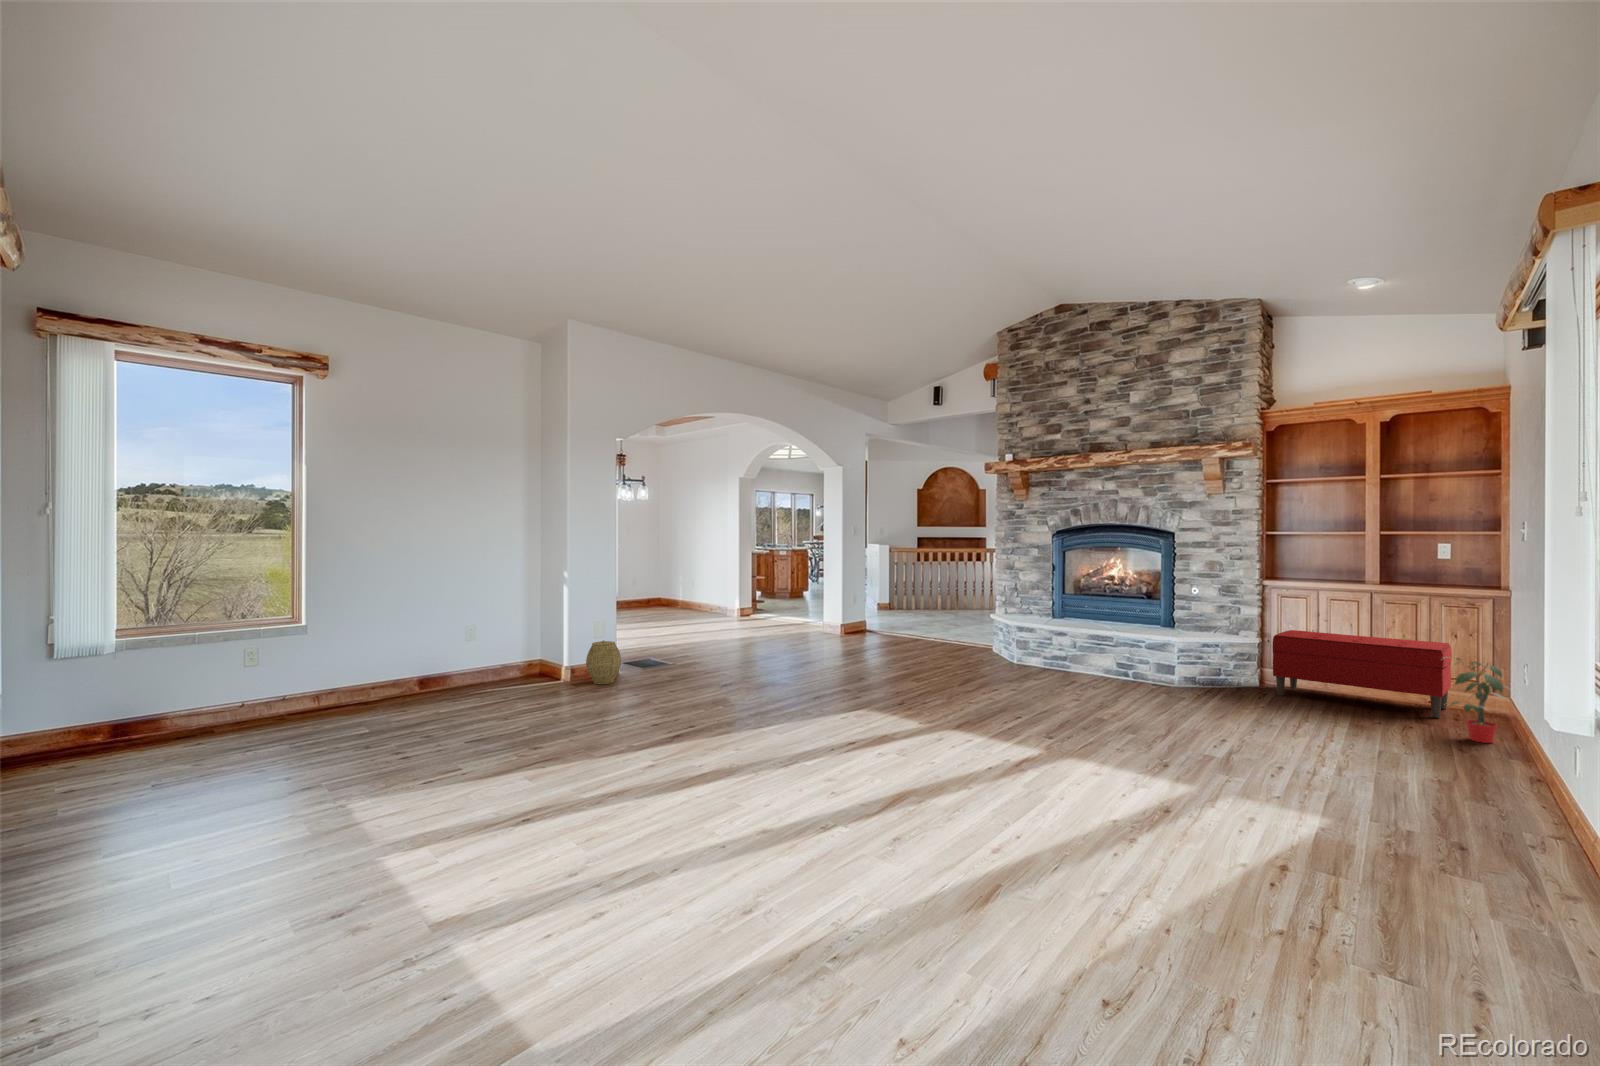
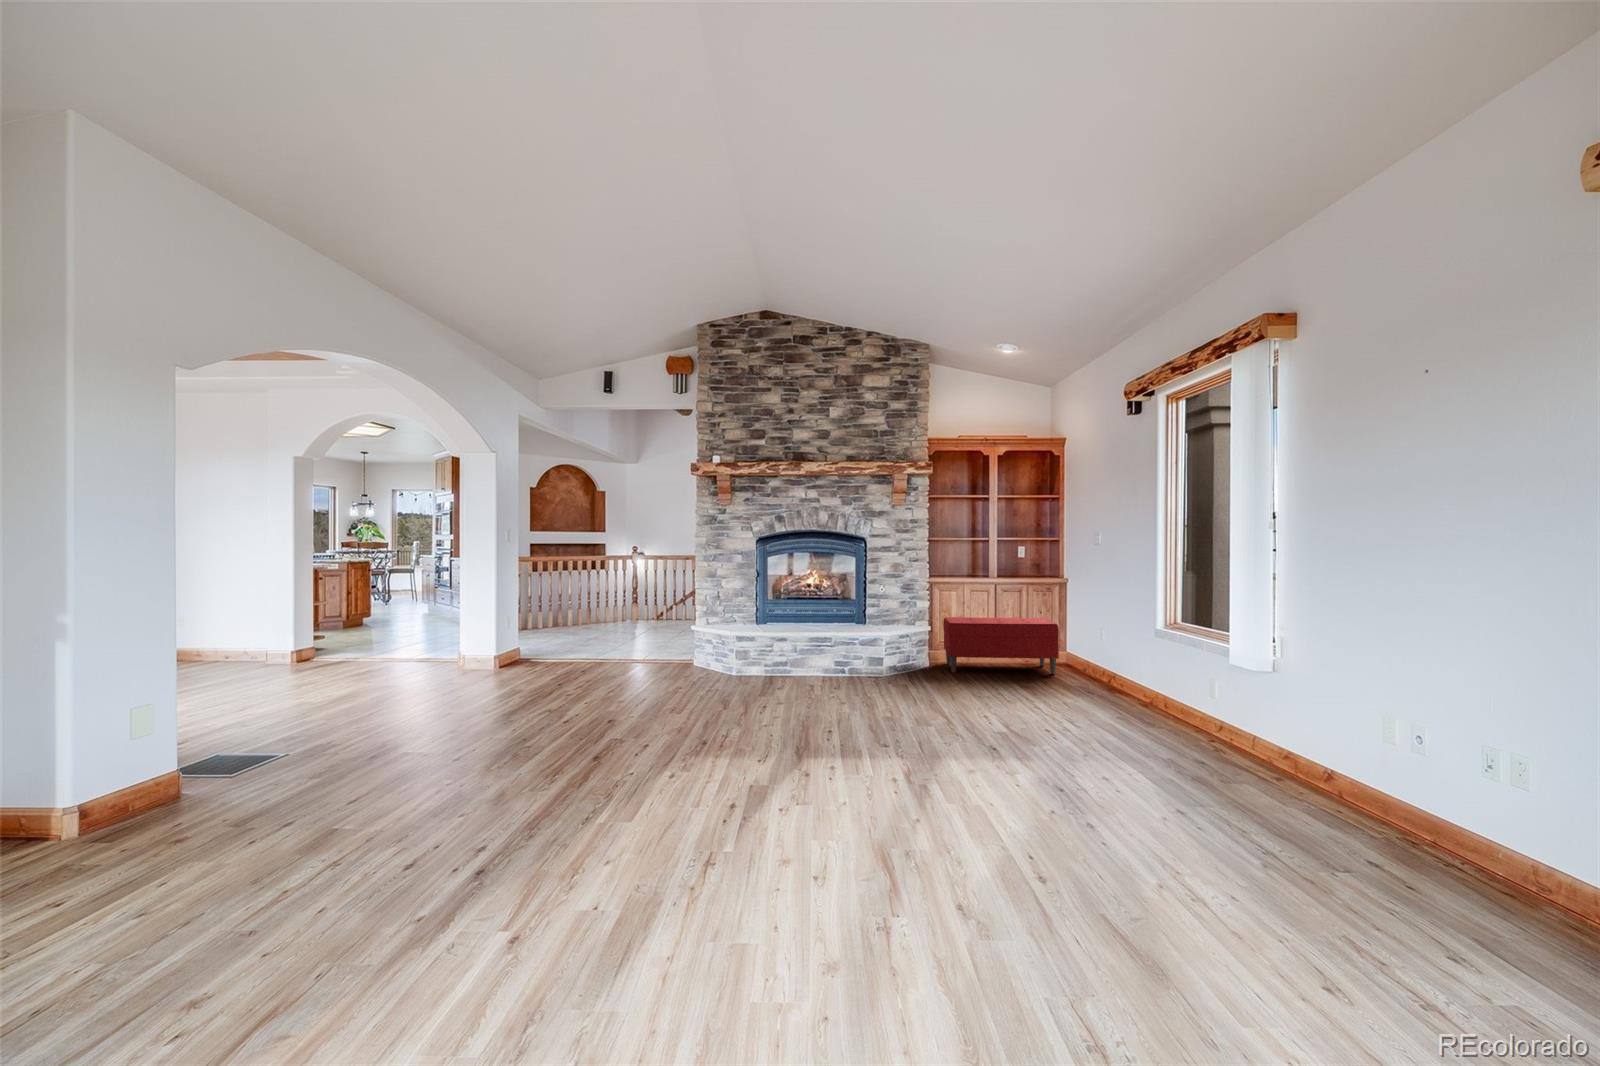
woven basket: present [586,640,621,684] -> none [97,748,191,840]
potted plant: present [1448,657,1504,743] -> none [1070,629,1129,689]

